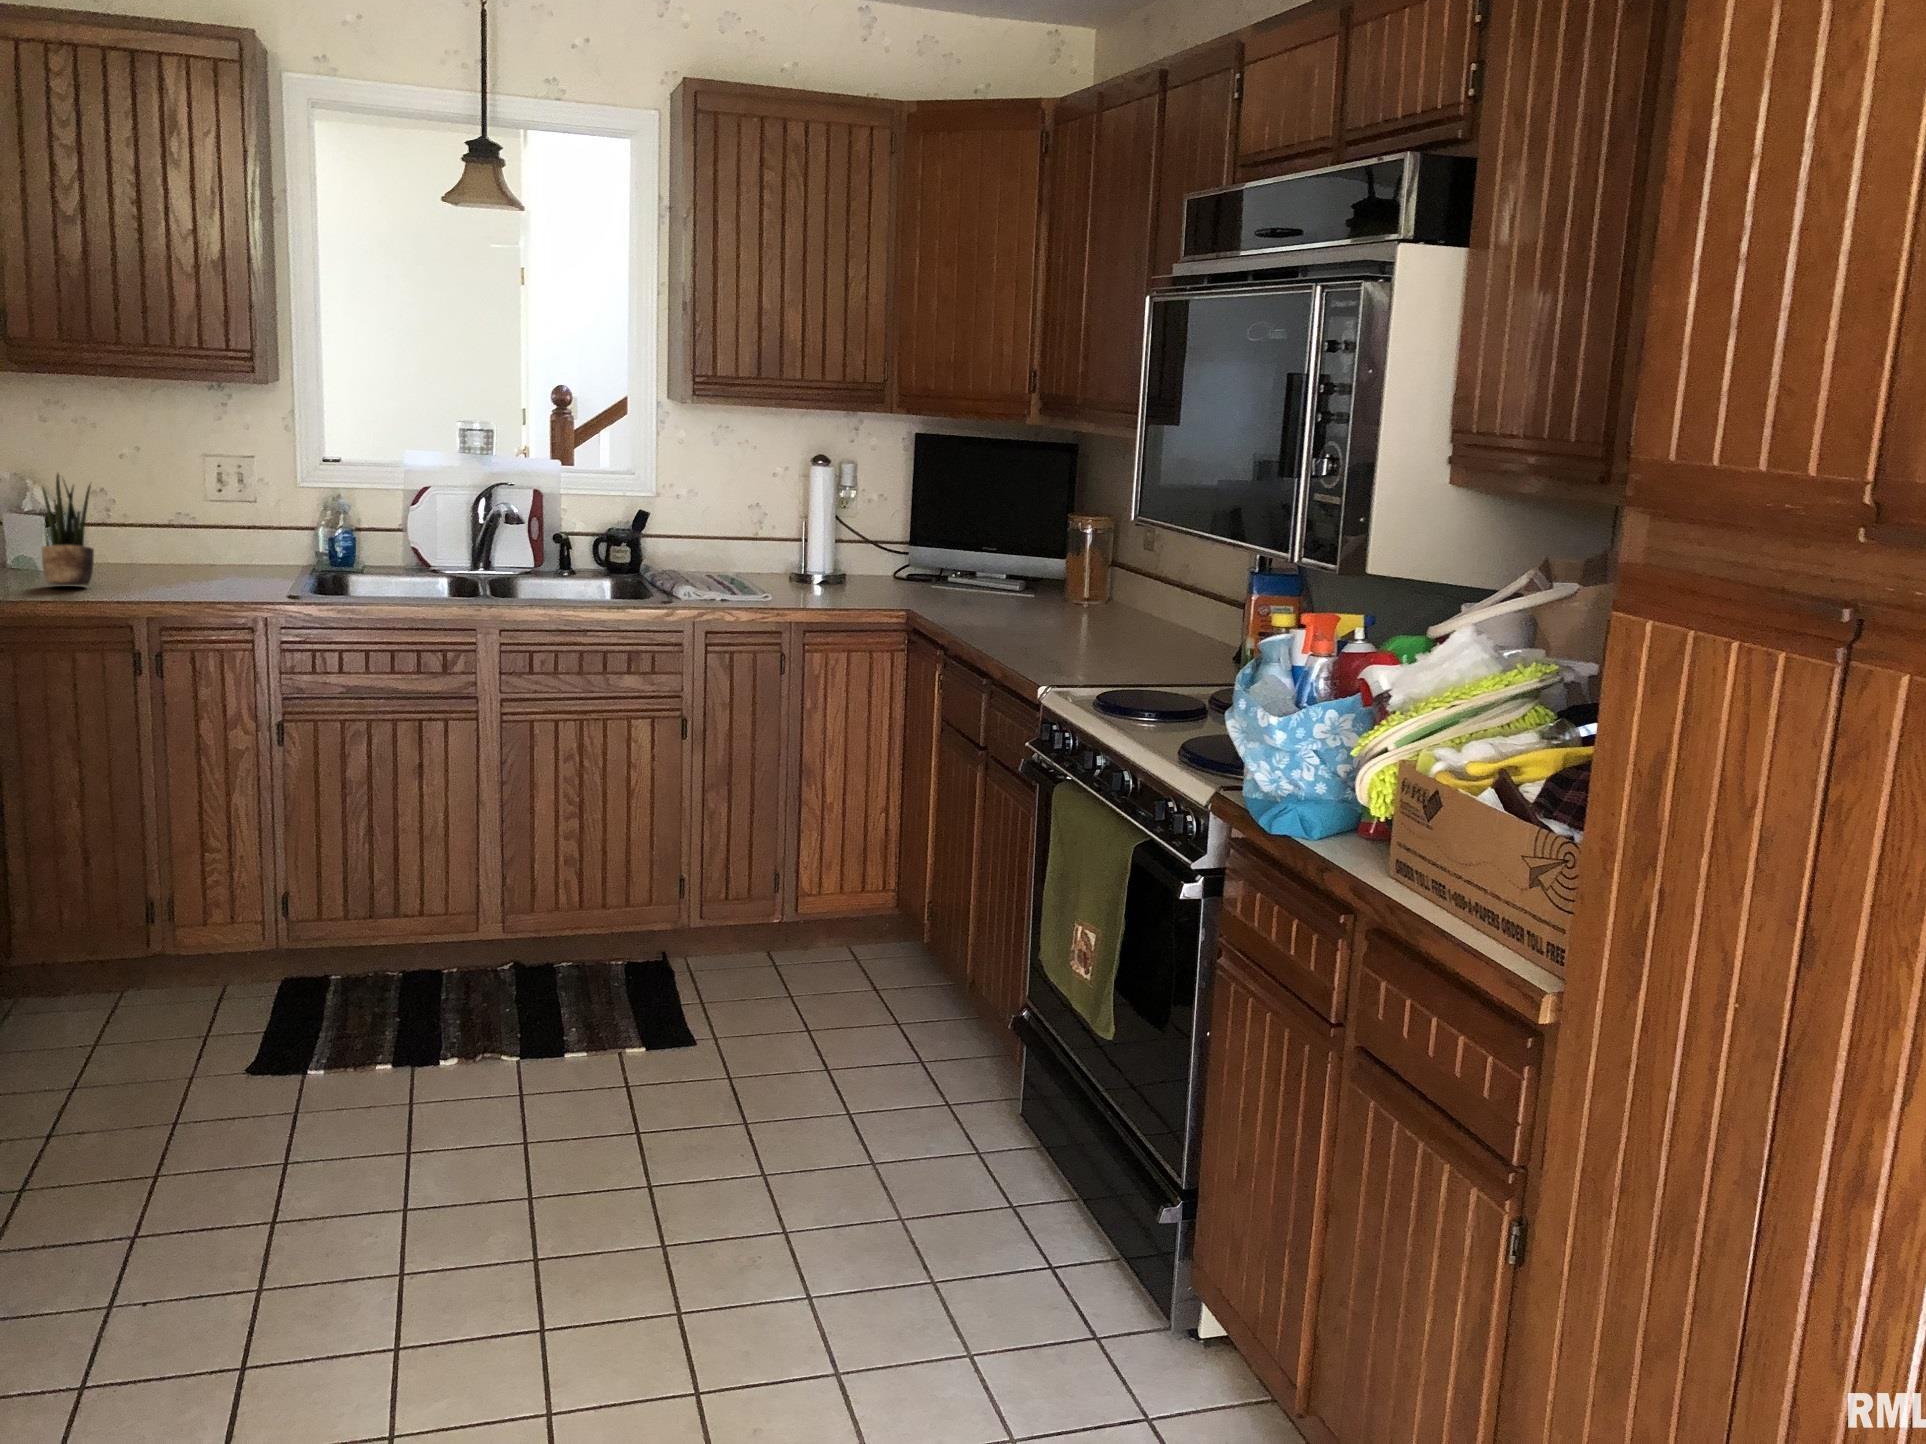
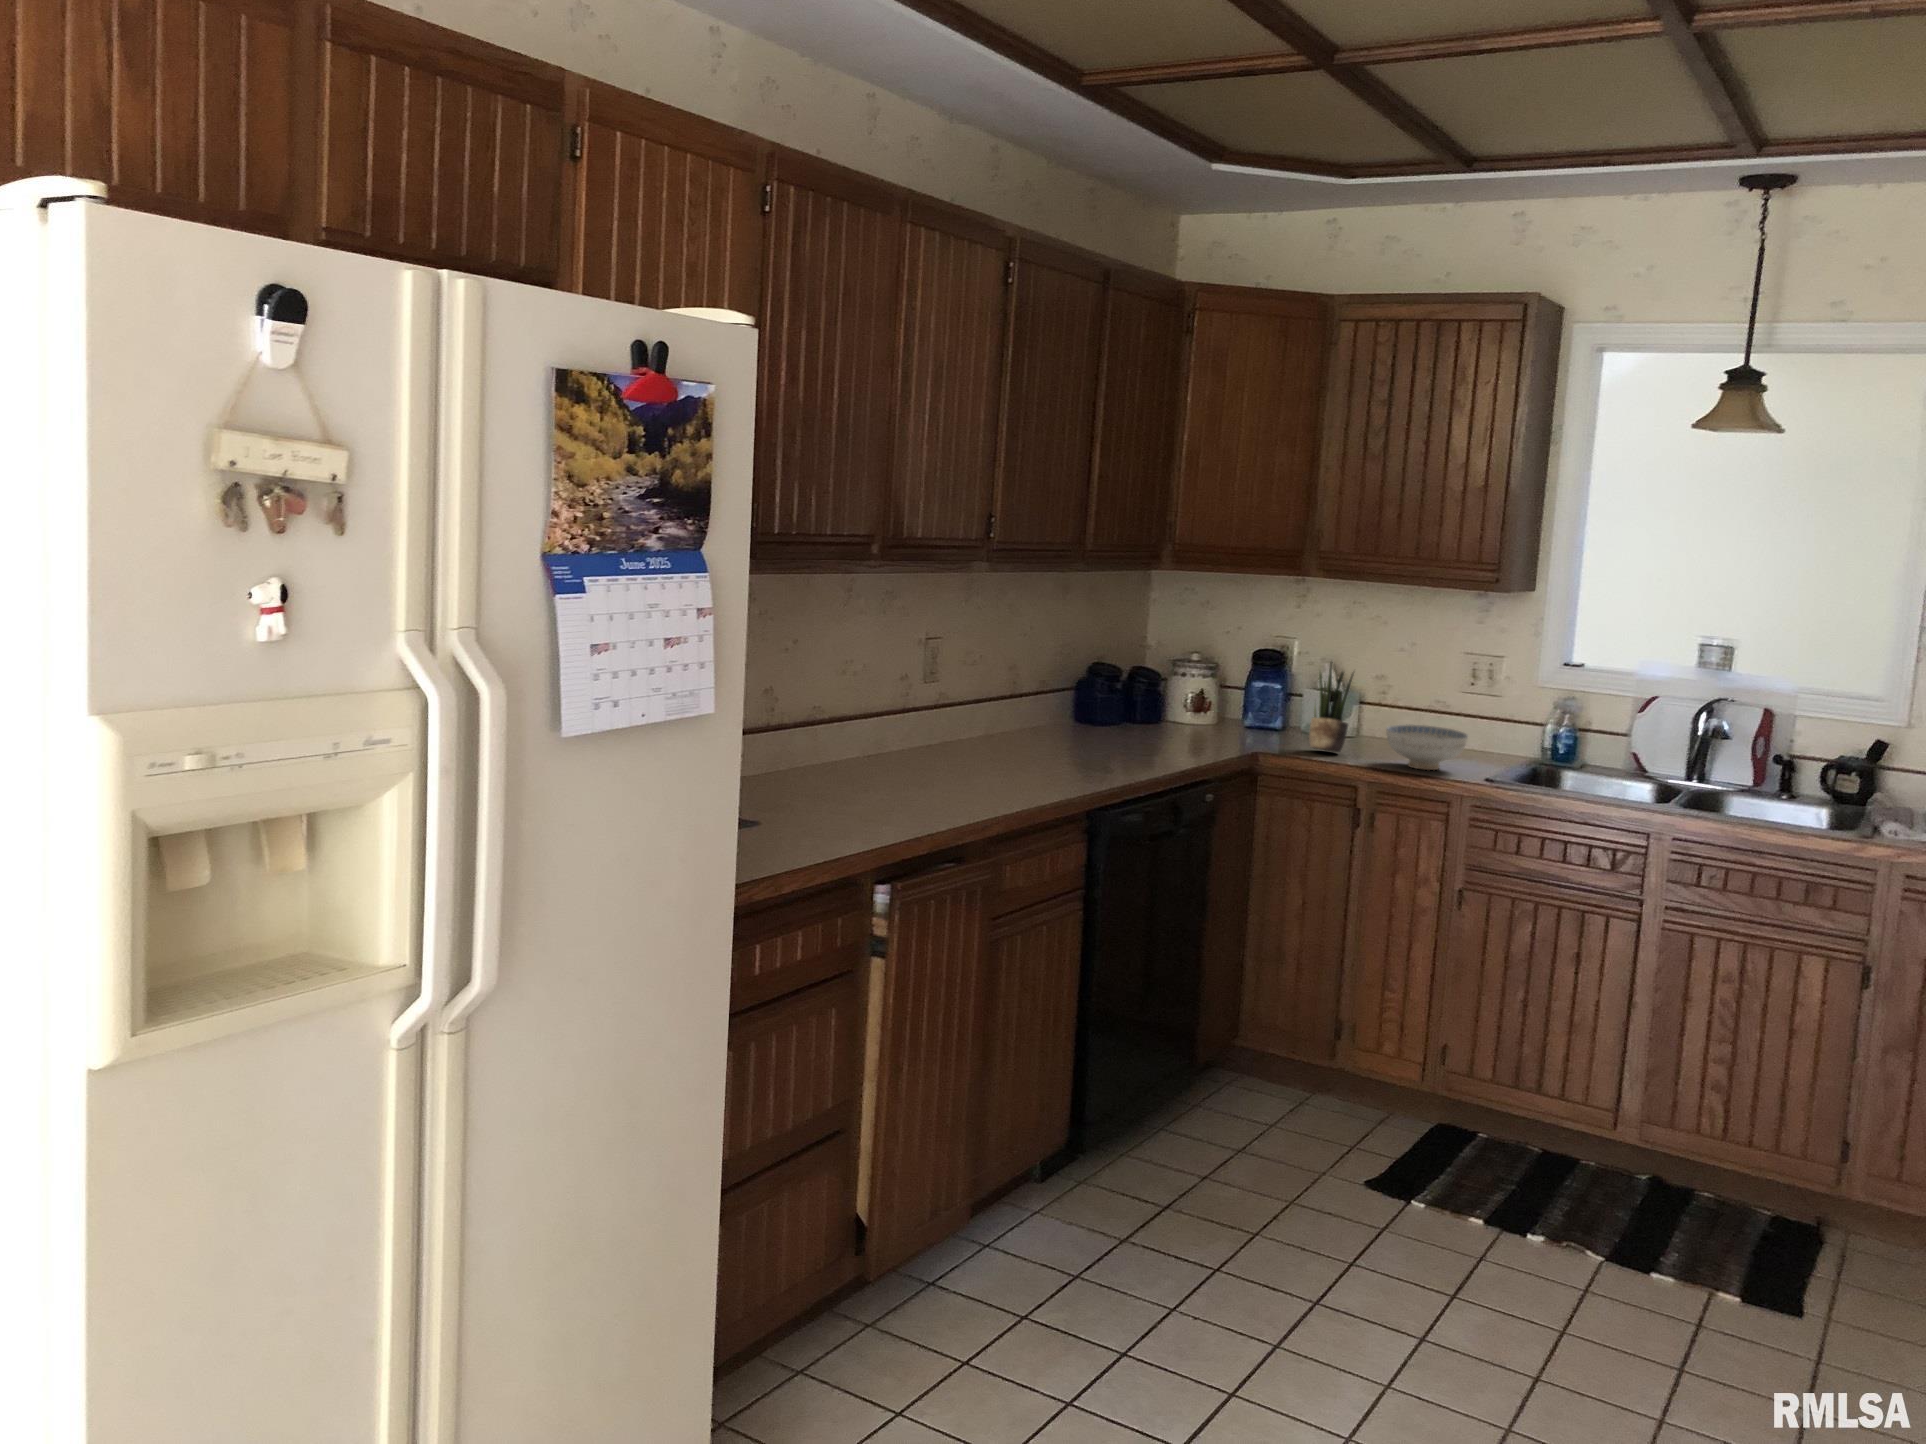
ceramic bowl: none [148,541,251,592] -> present [1386,724,1468,770]

